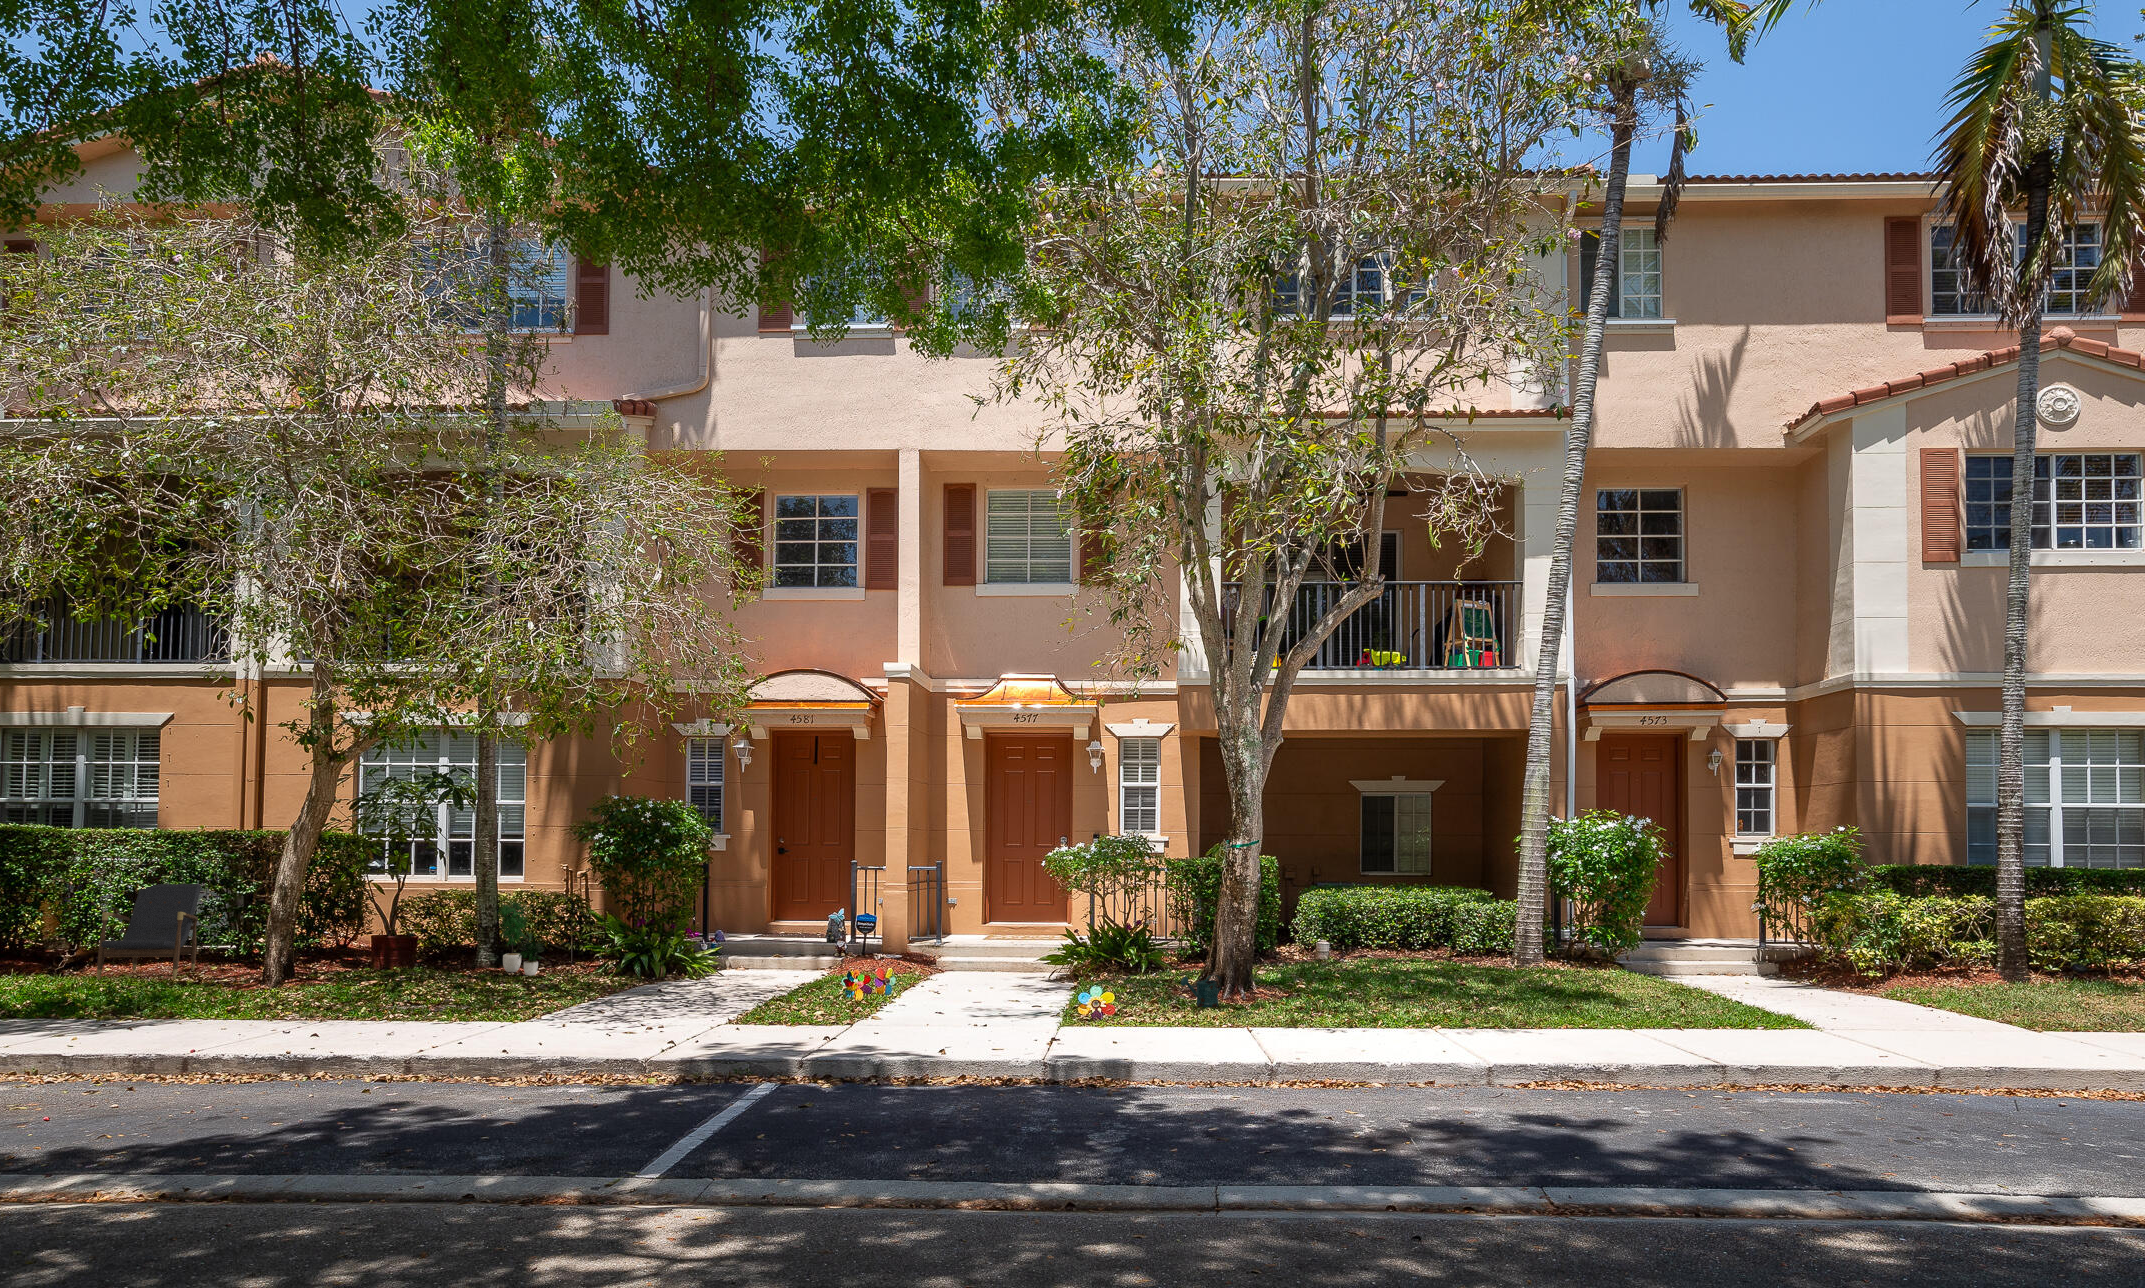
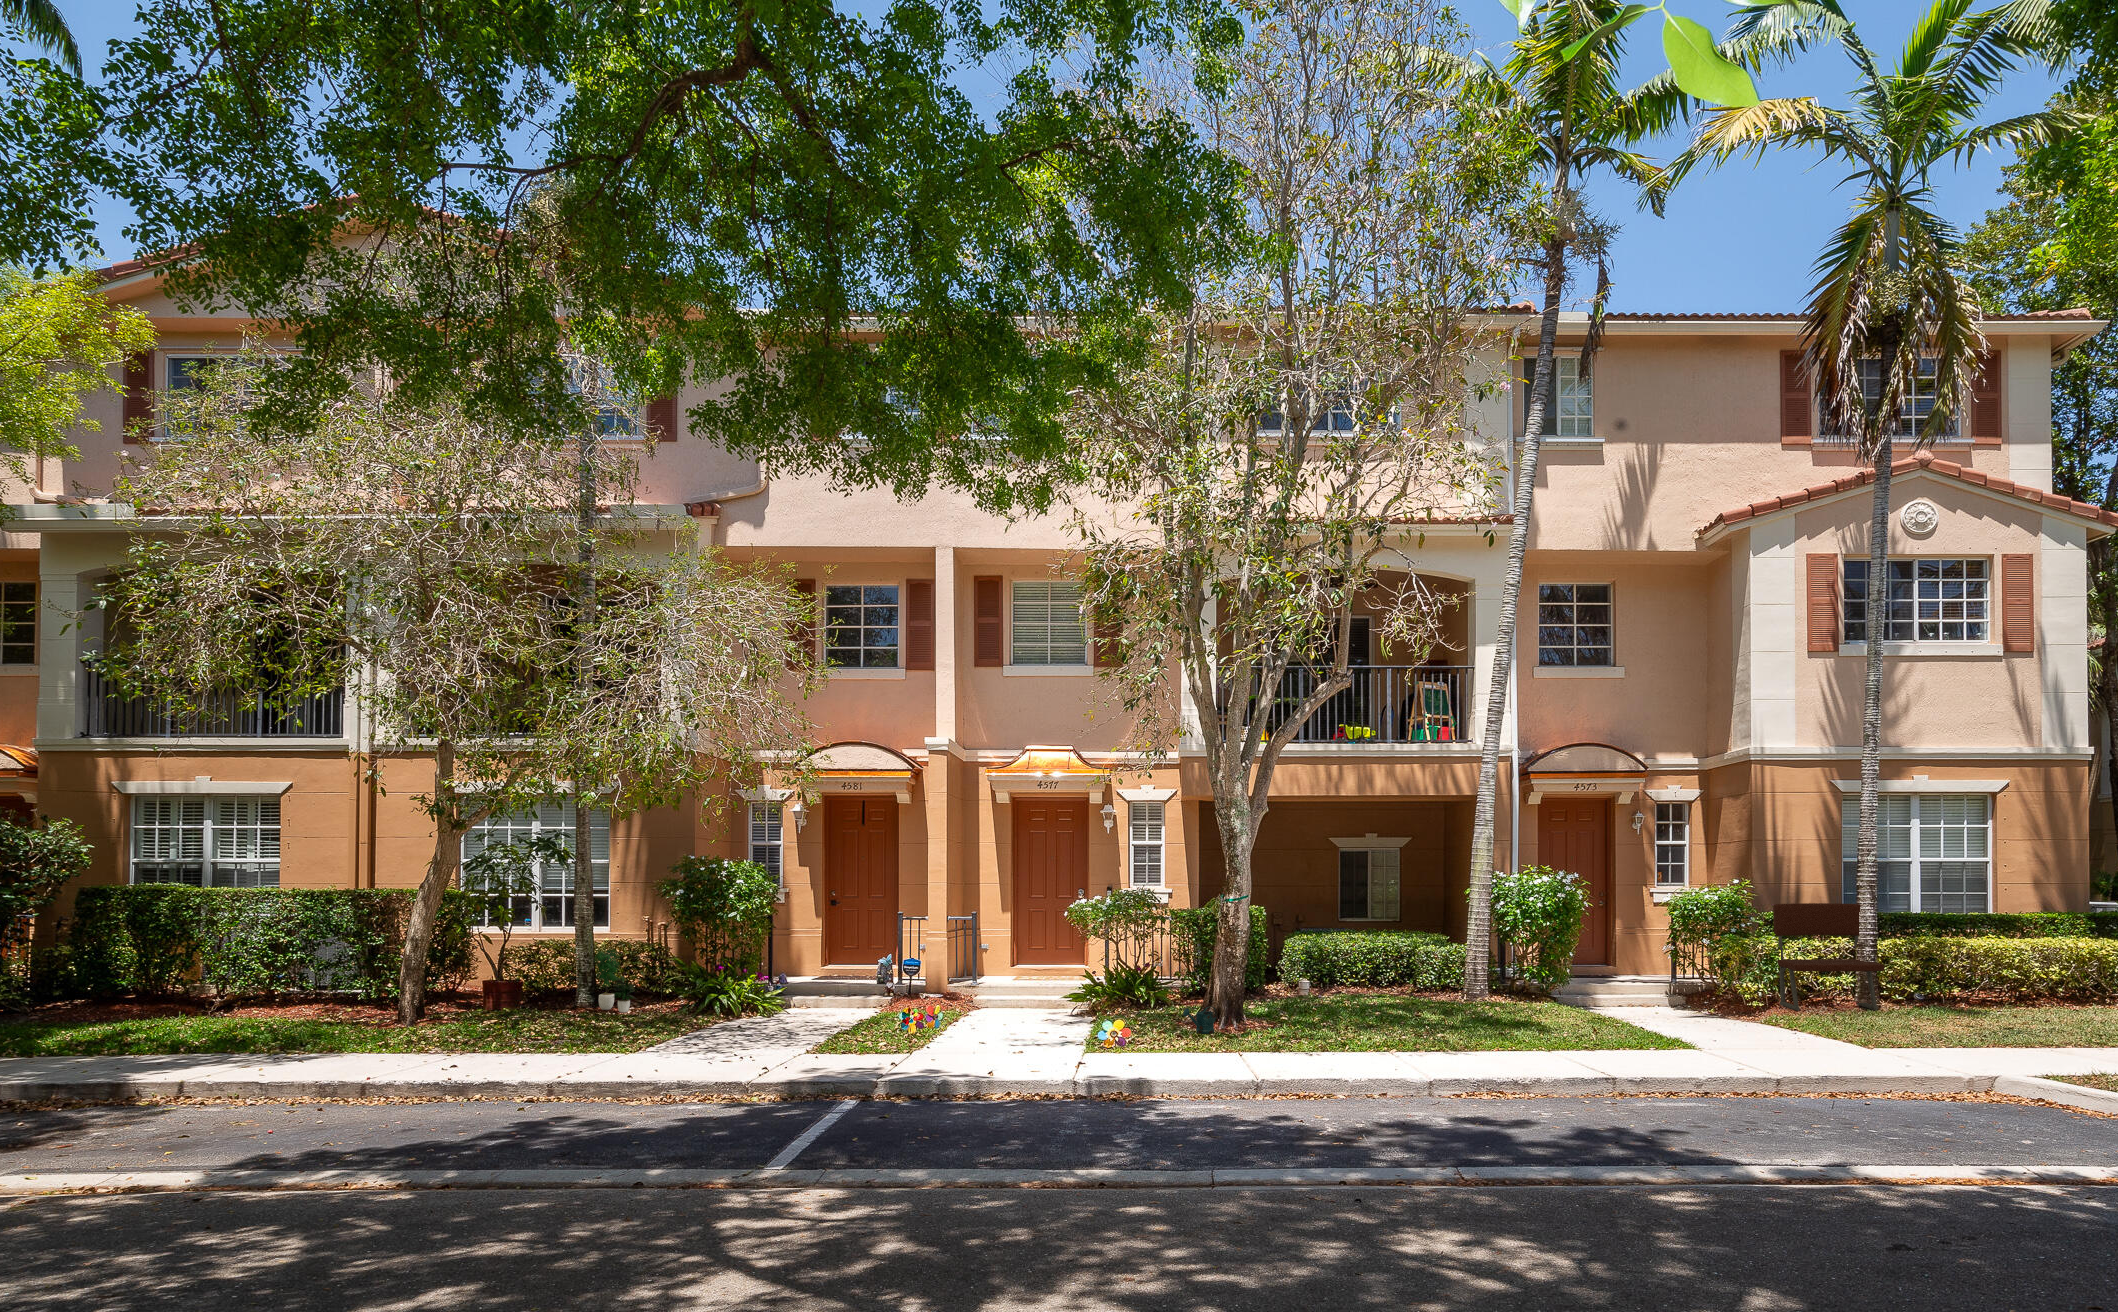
bench: none [1889,858,2028,986] -> present [1773,903,1884,1011]
lounge chair: present [97,884,201,980] -> none [247,936,333,1019]

